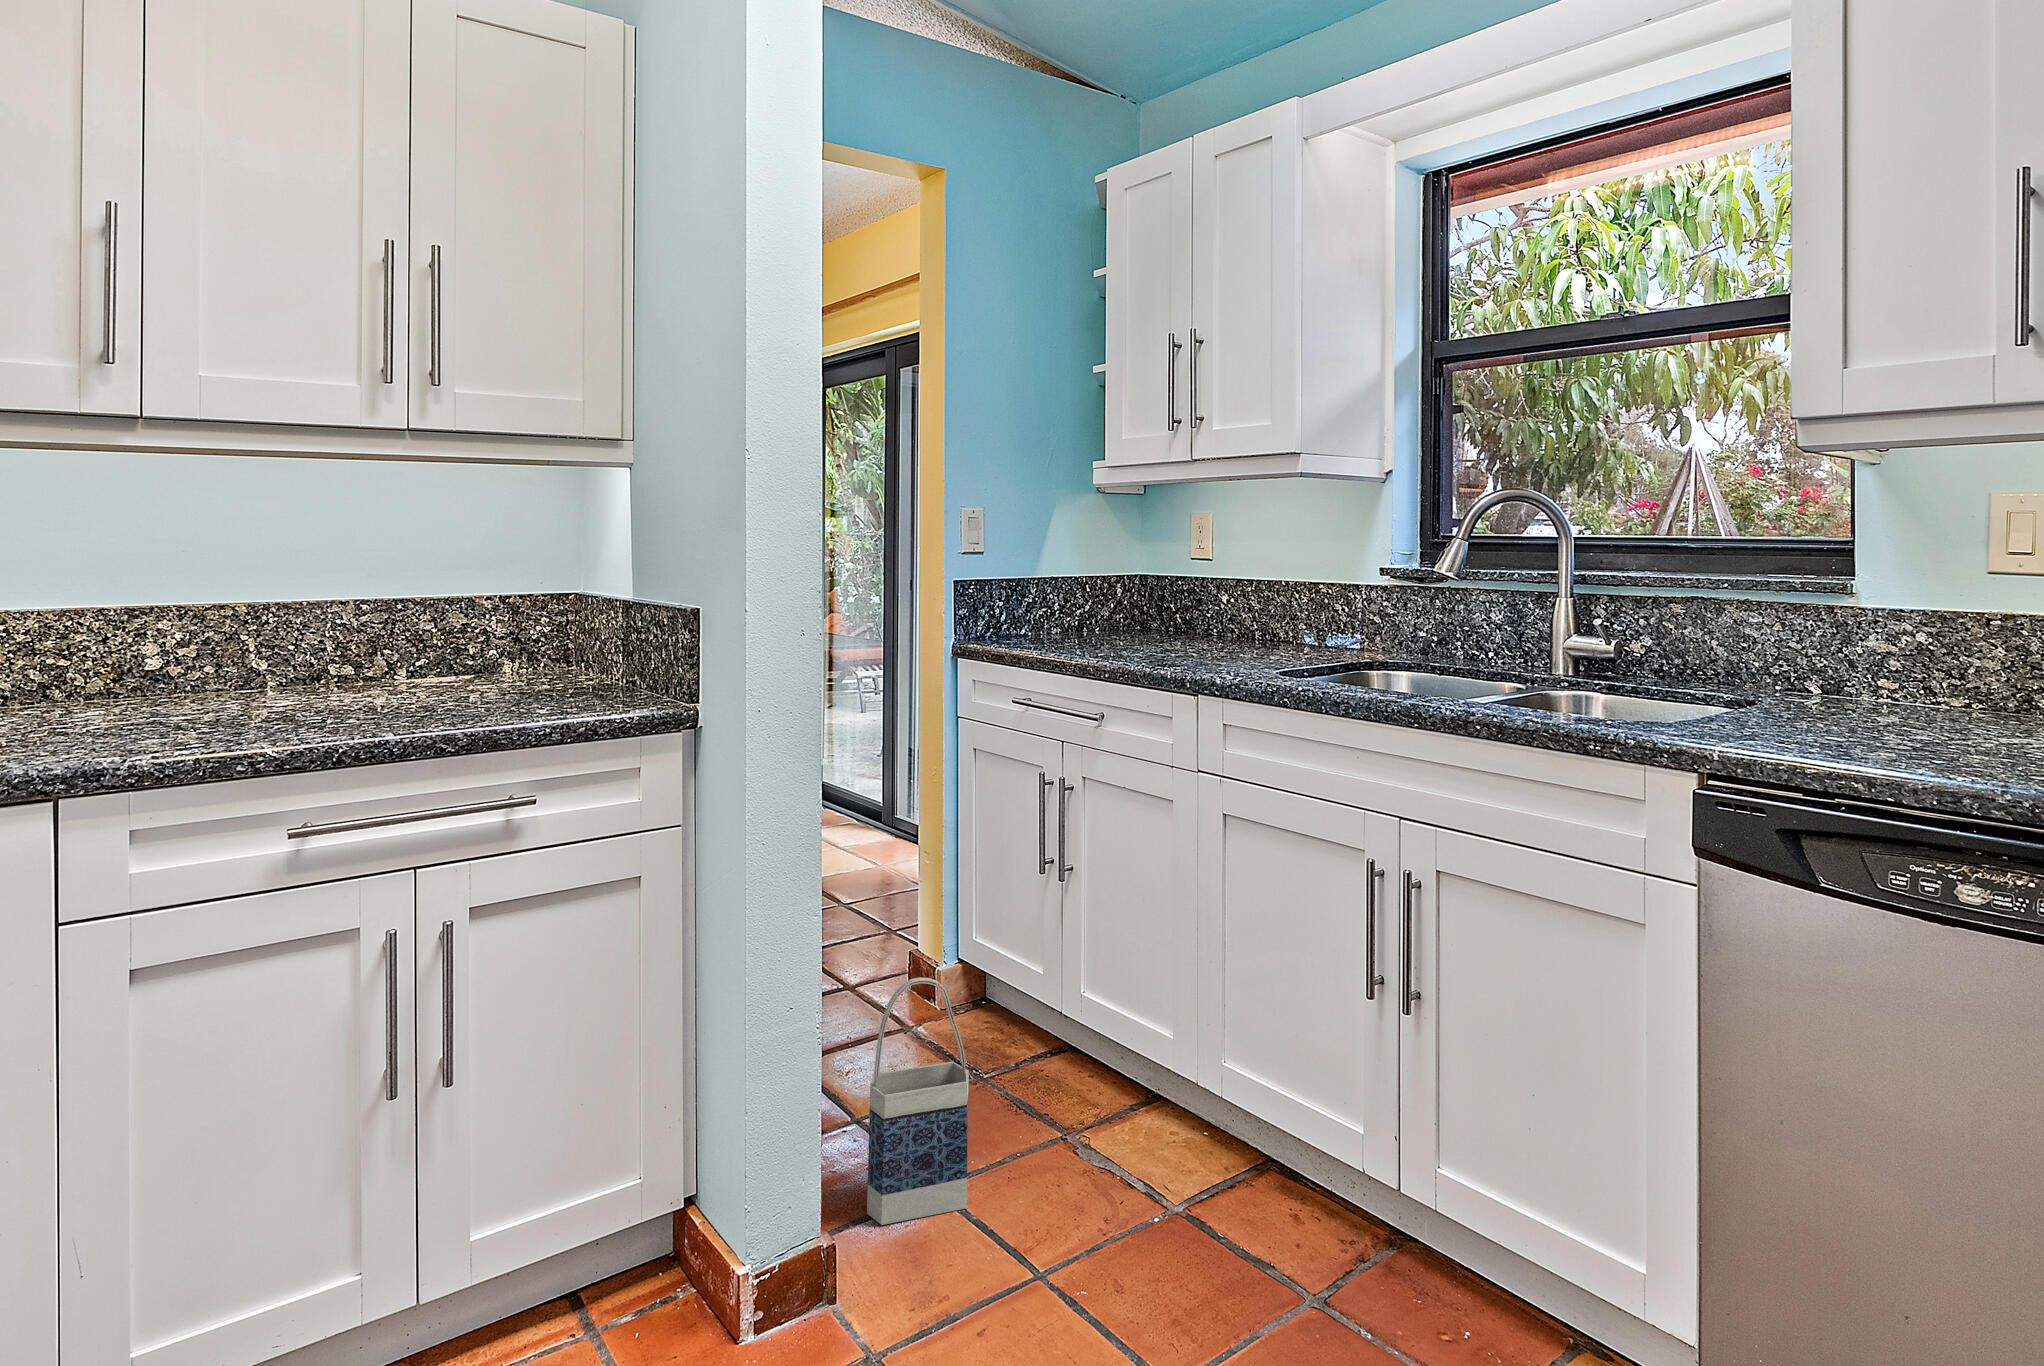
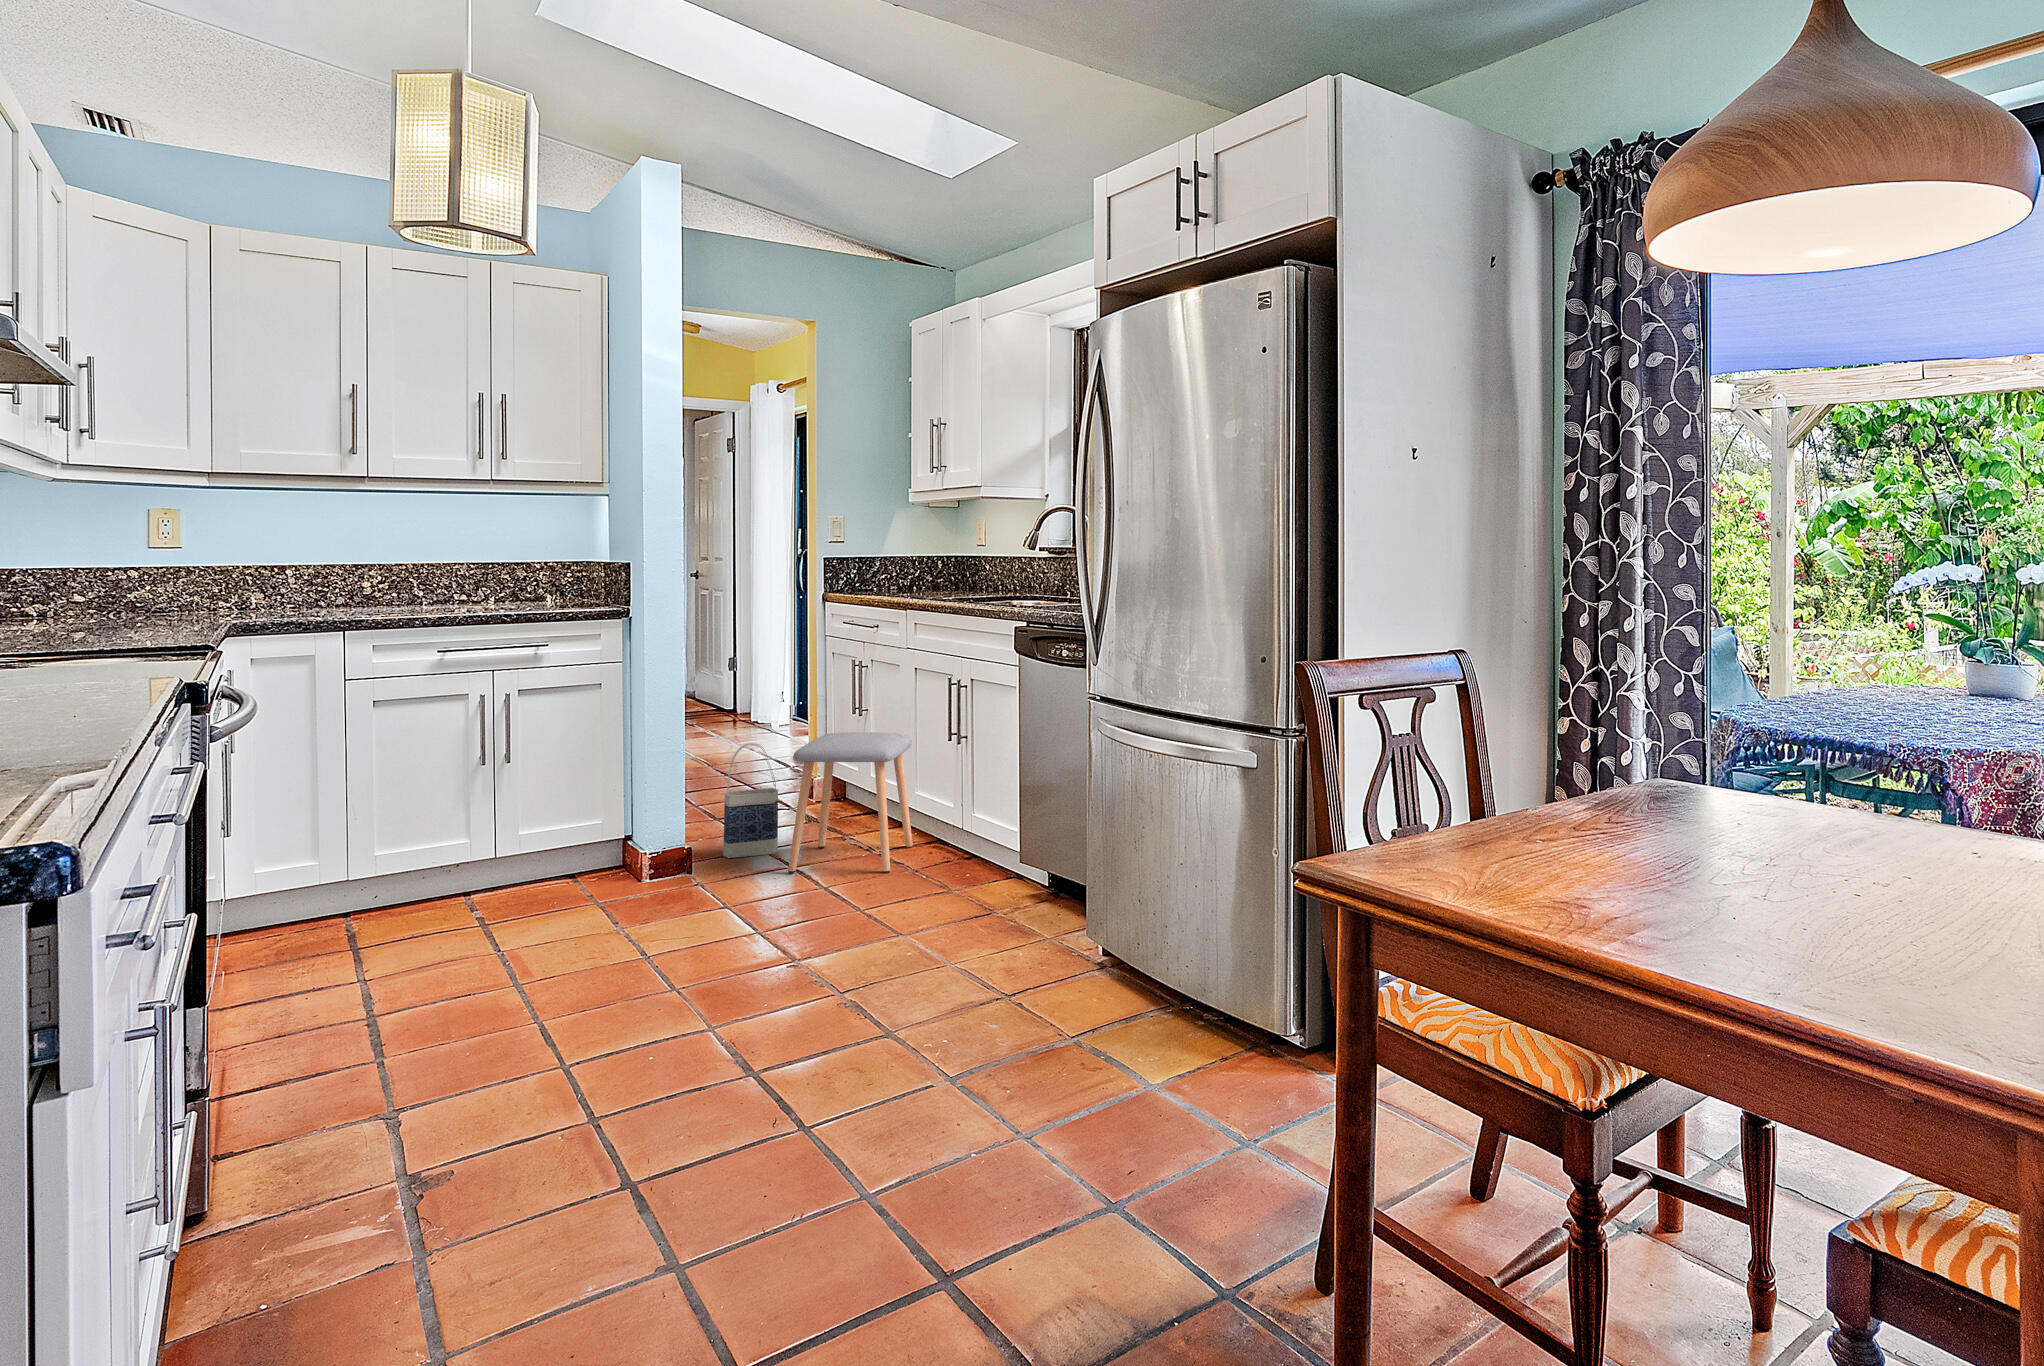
stool: none [1040,958,1267,1314] -> present [788,732,913,873]

